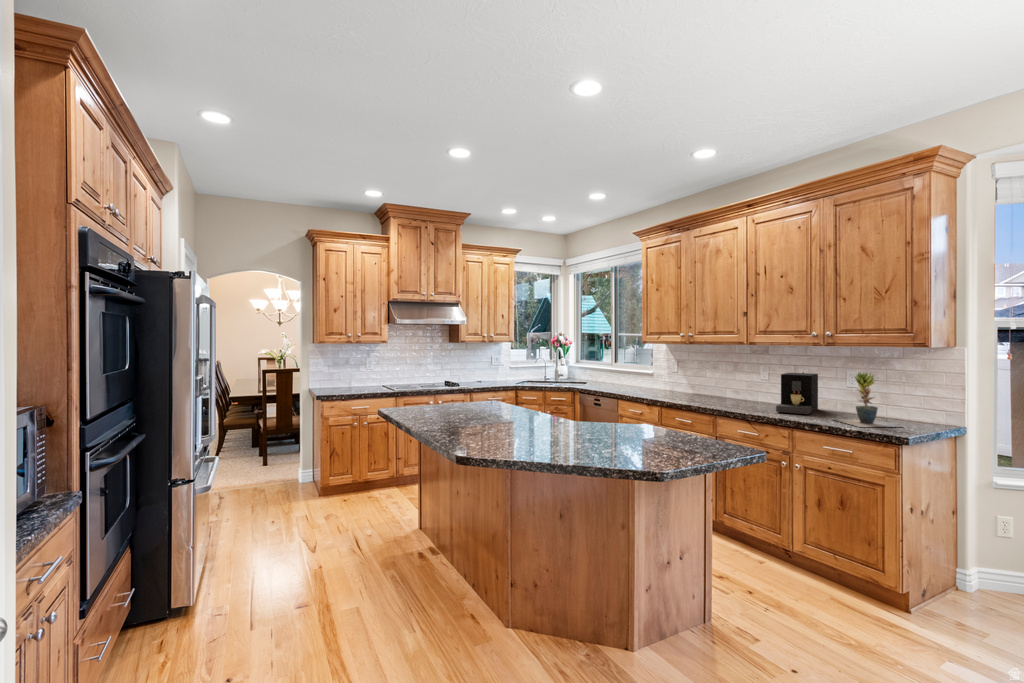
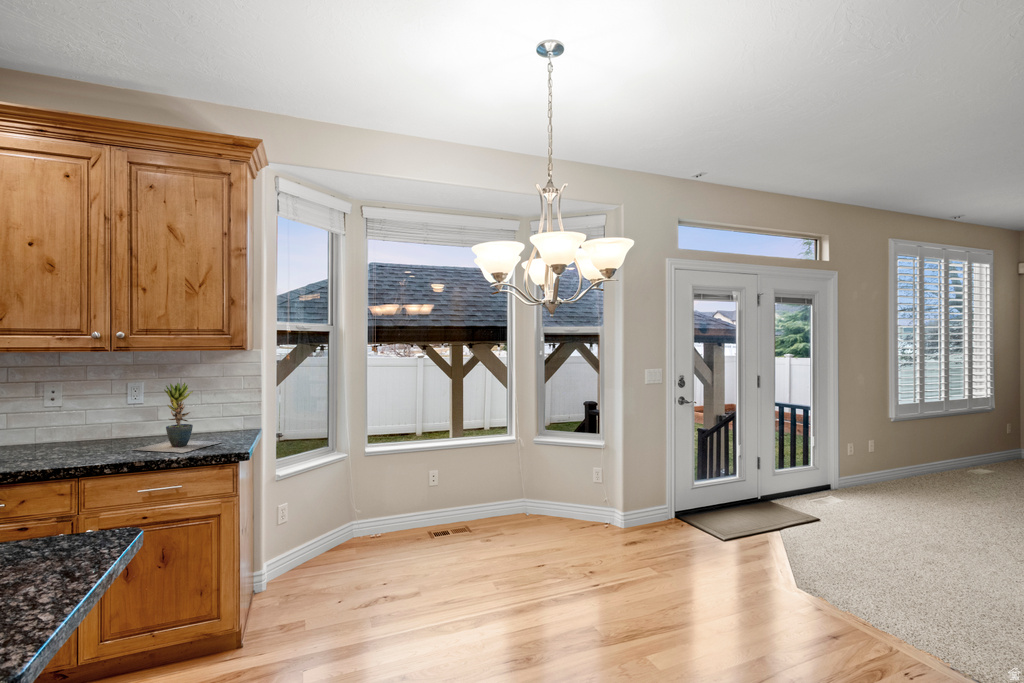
coffee maker: present [776,373,818,414] -> none [31,390,87,456]

